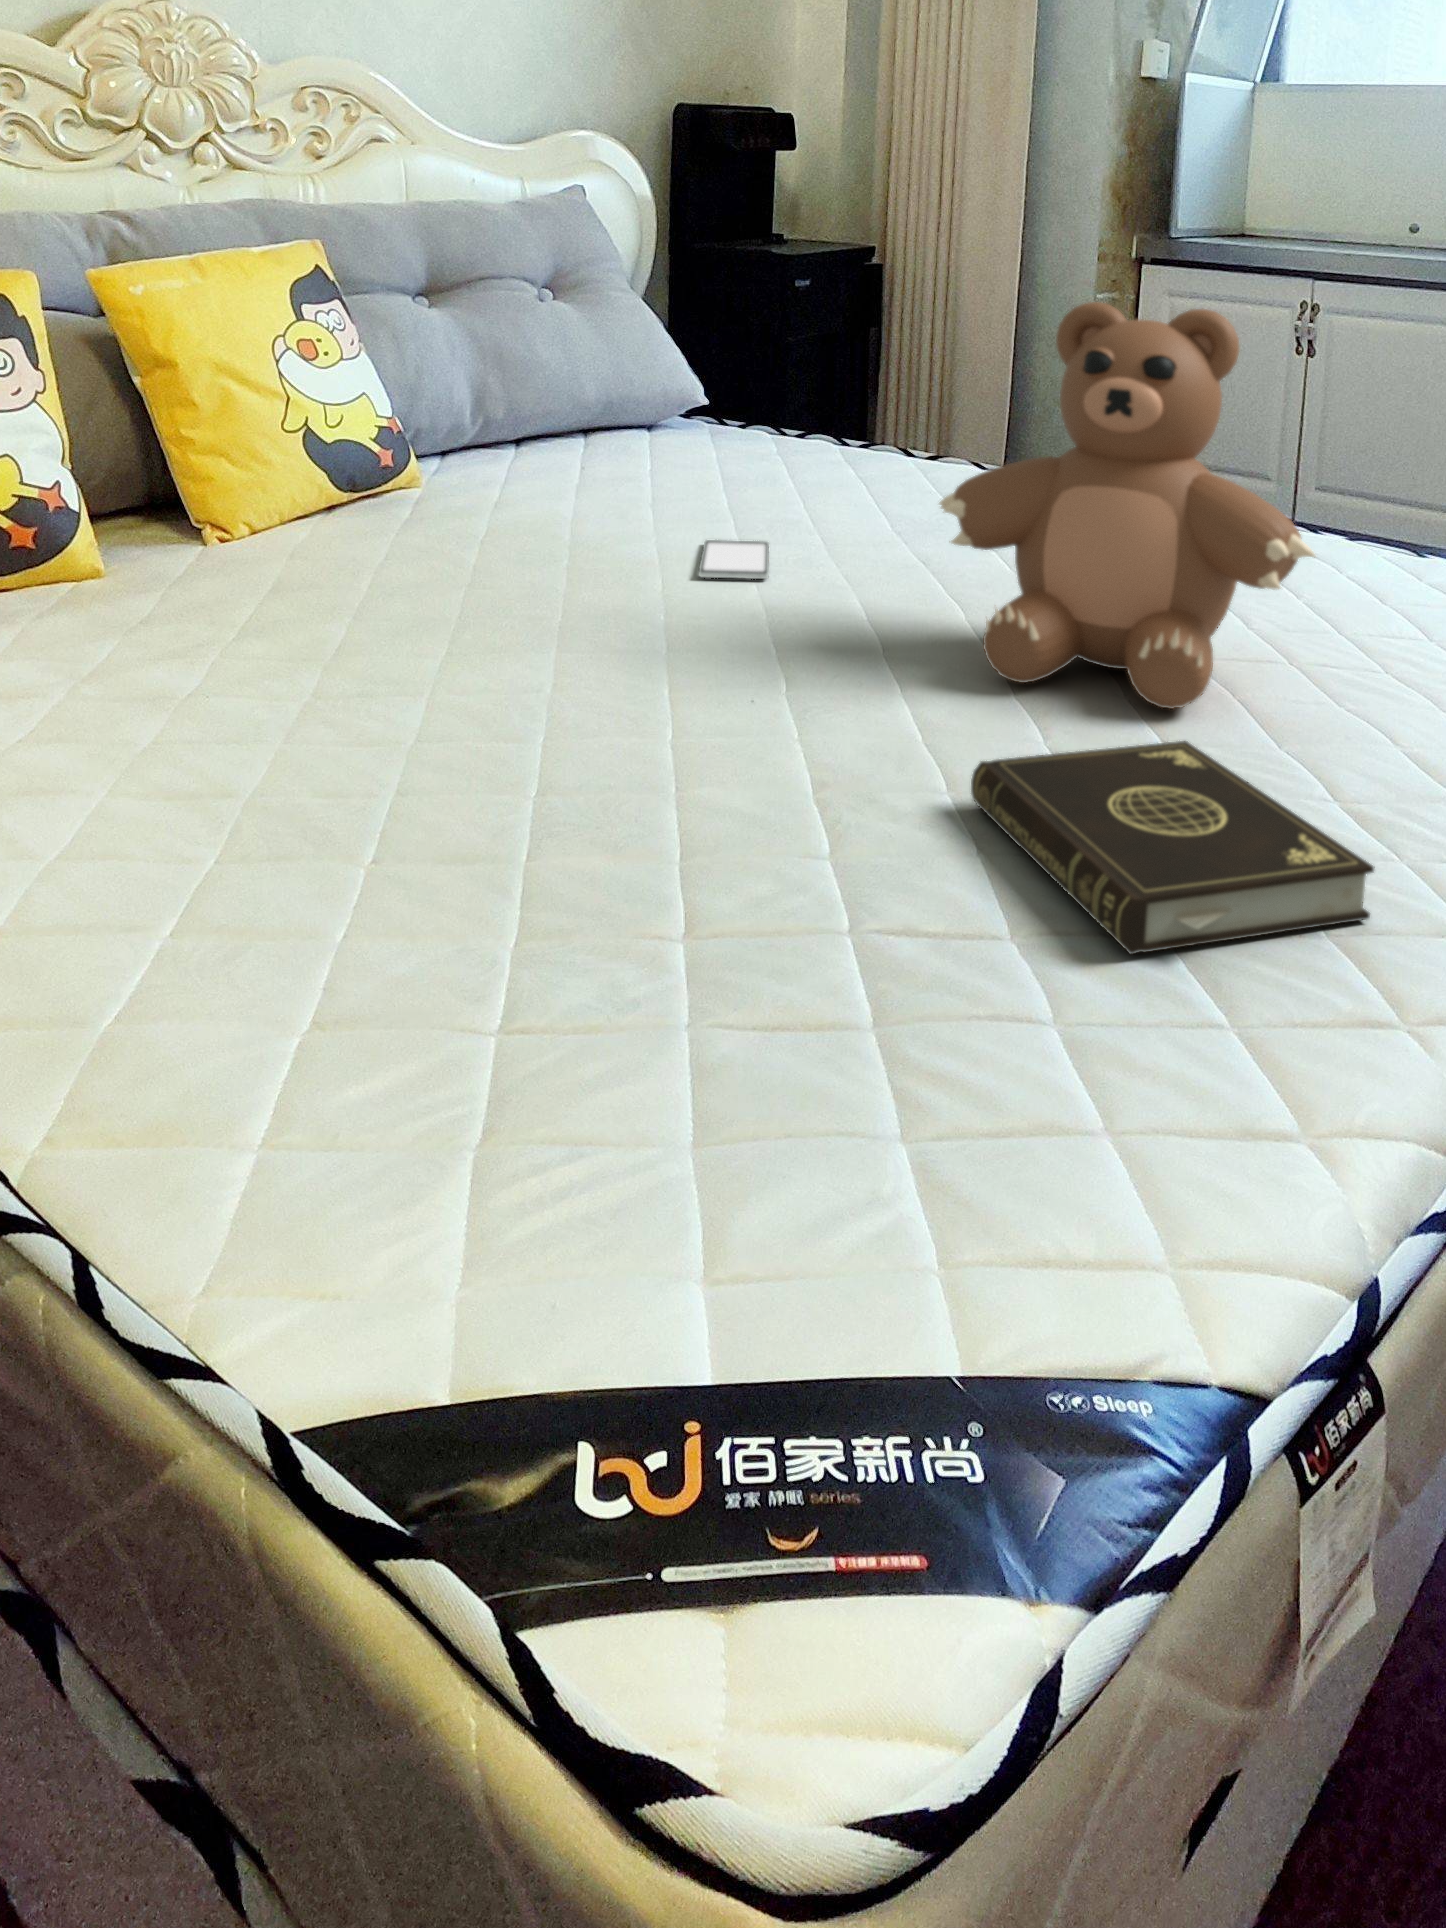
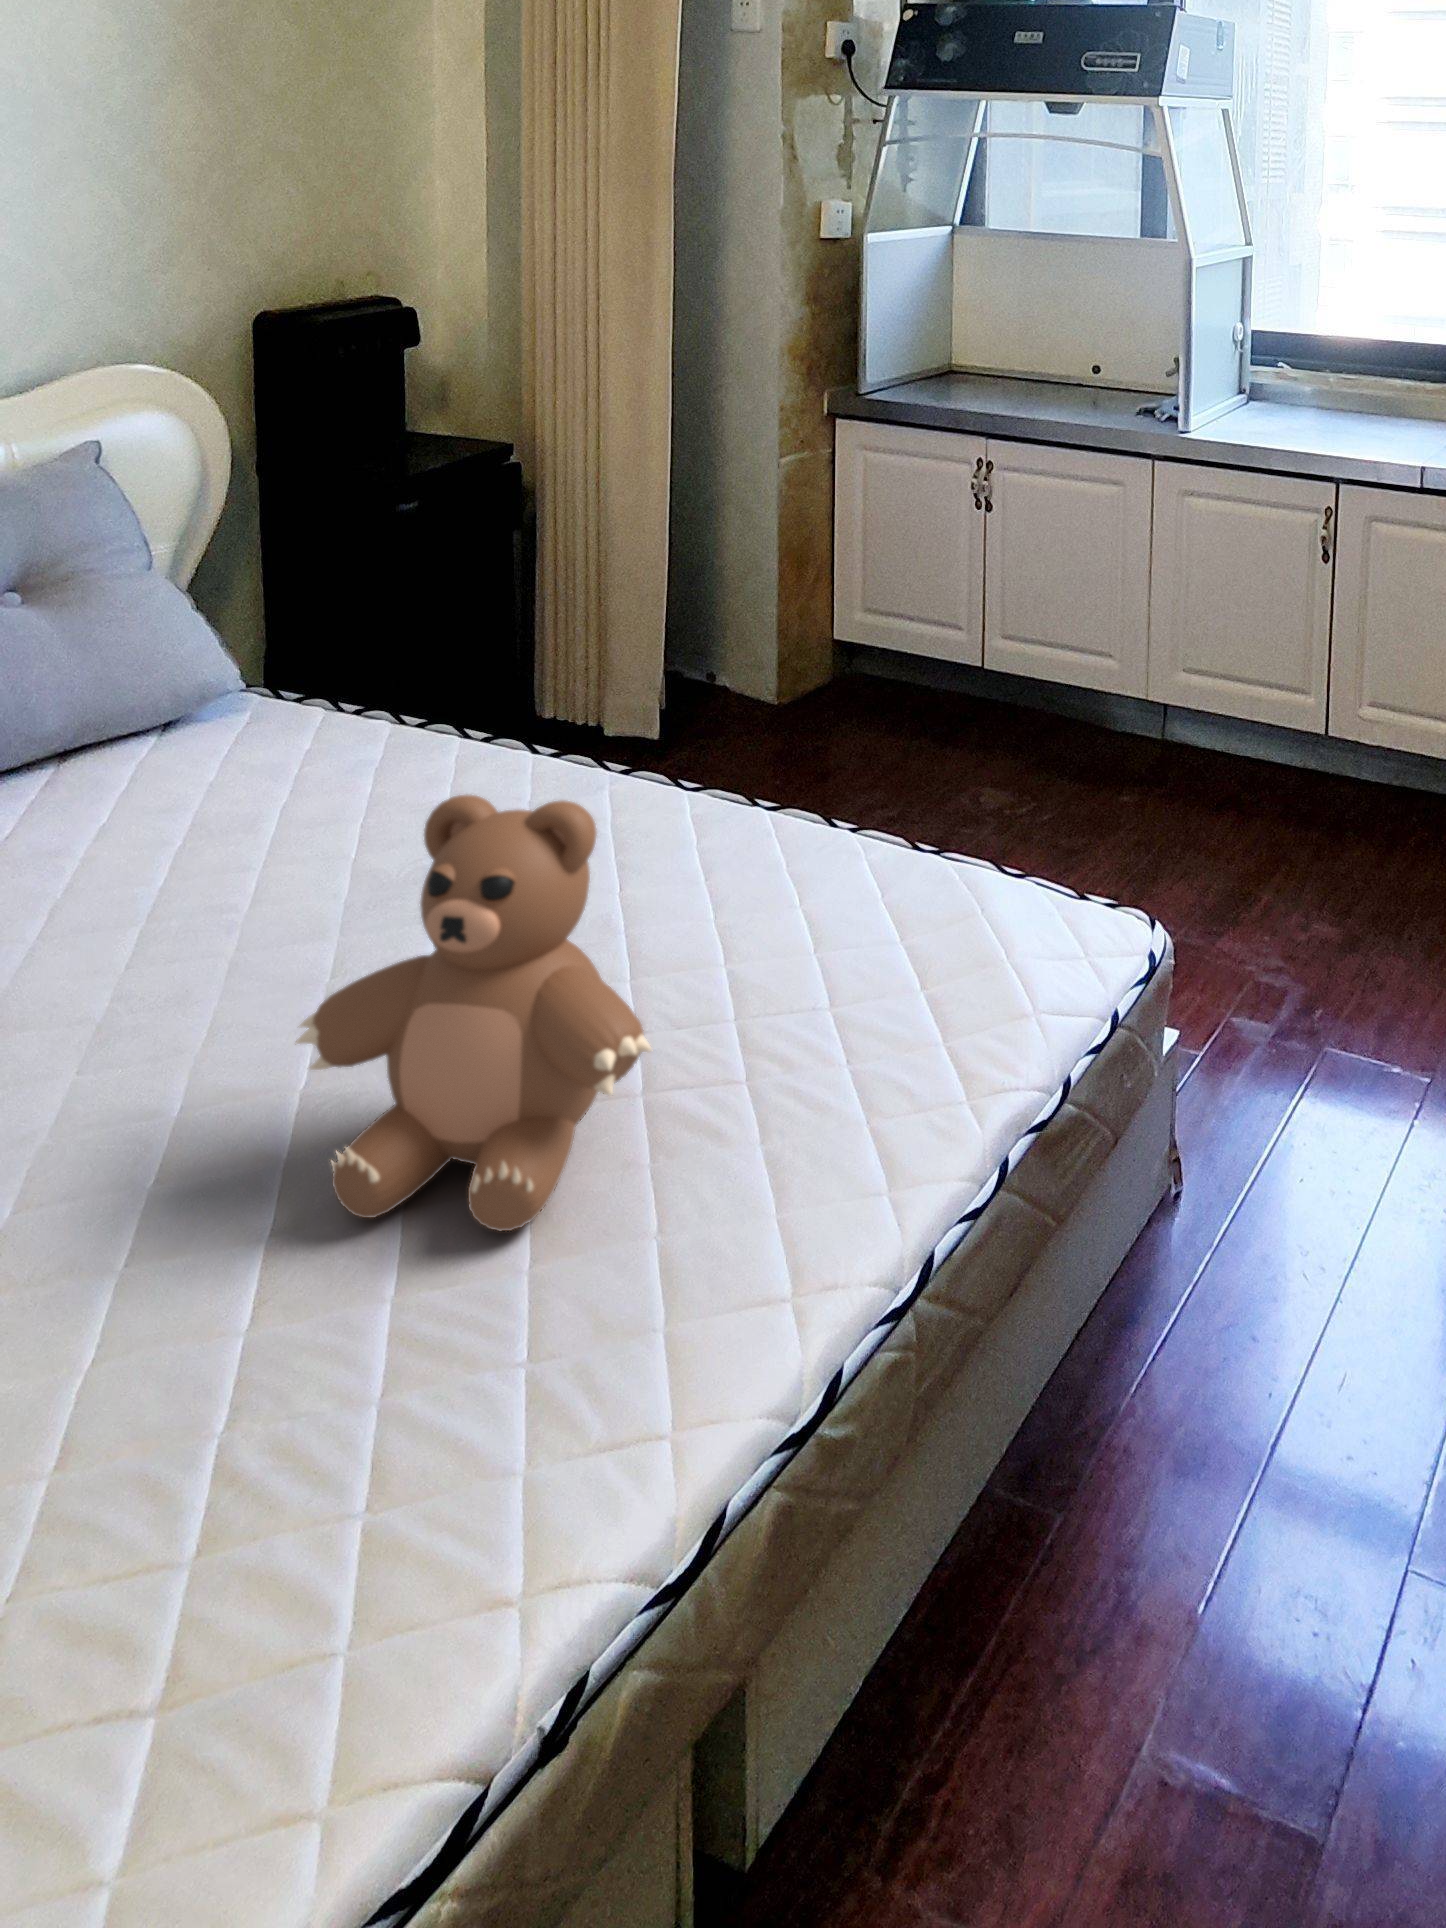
smartphone: present [698,540,769,579] -> none [97,980,224,1074]
book: present [971,741,1375,954] -> none [190,1327,520,1732]

